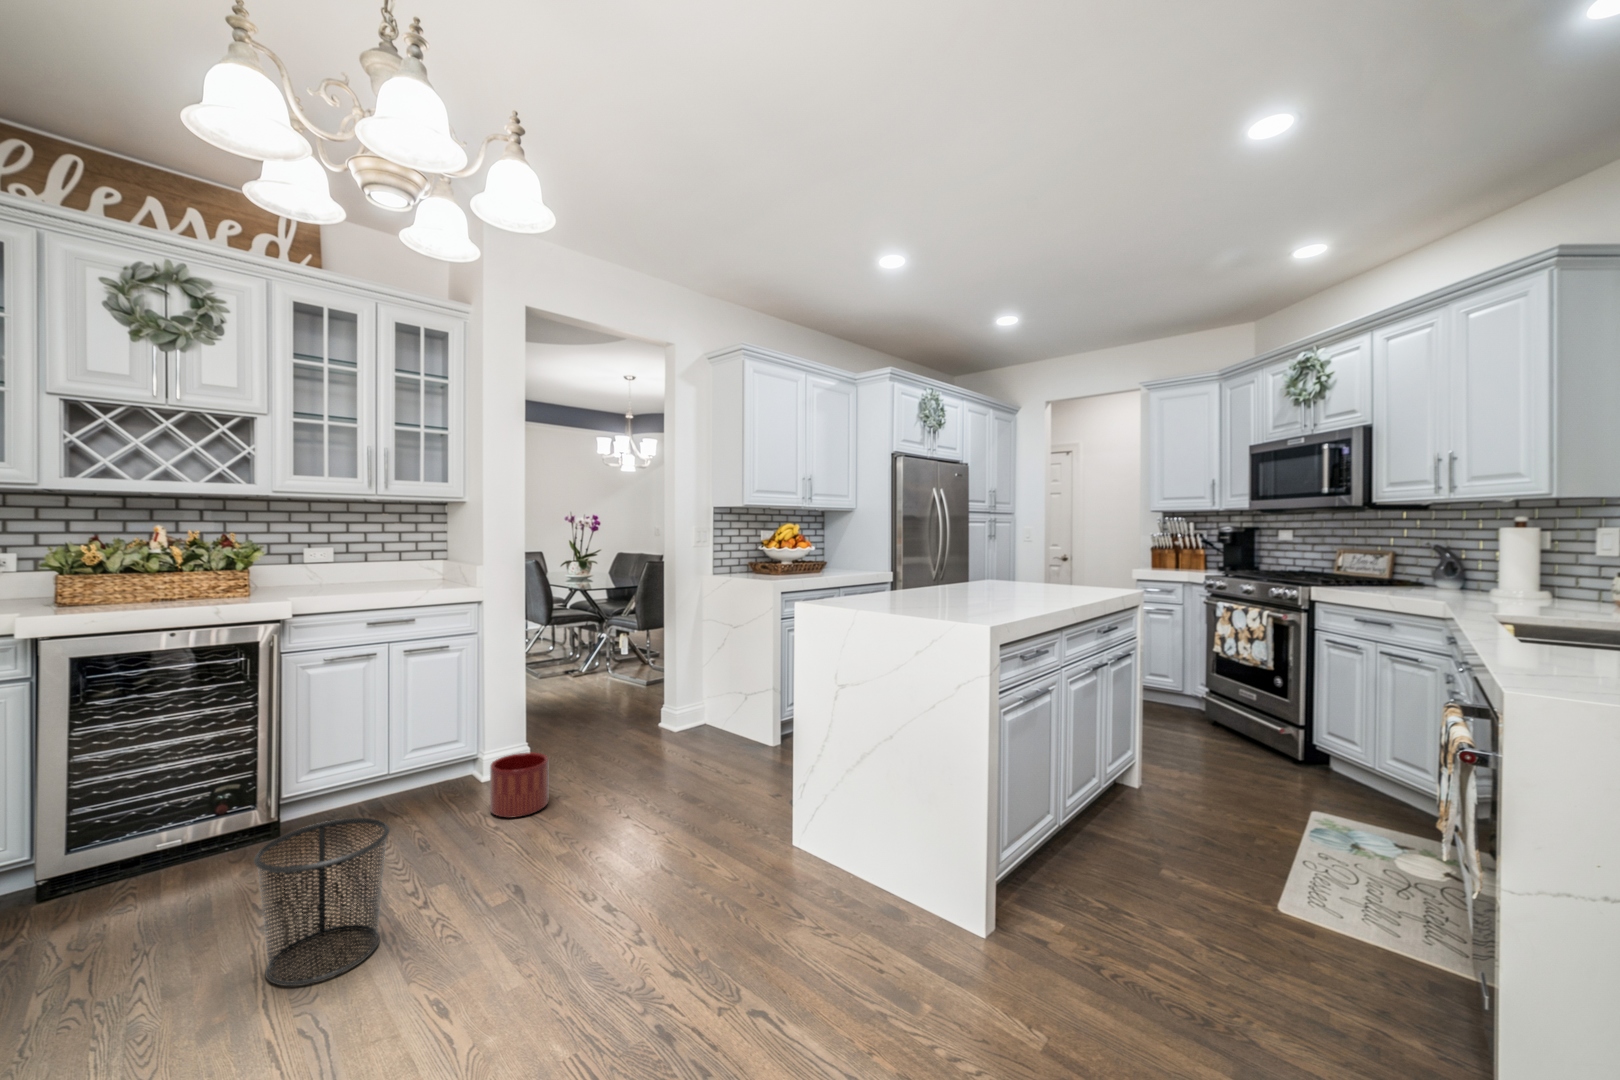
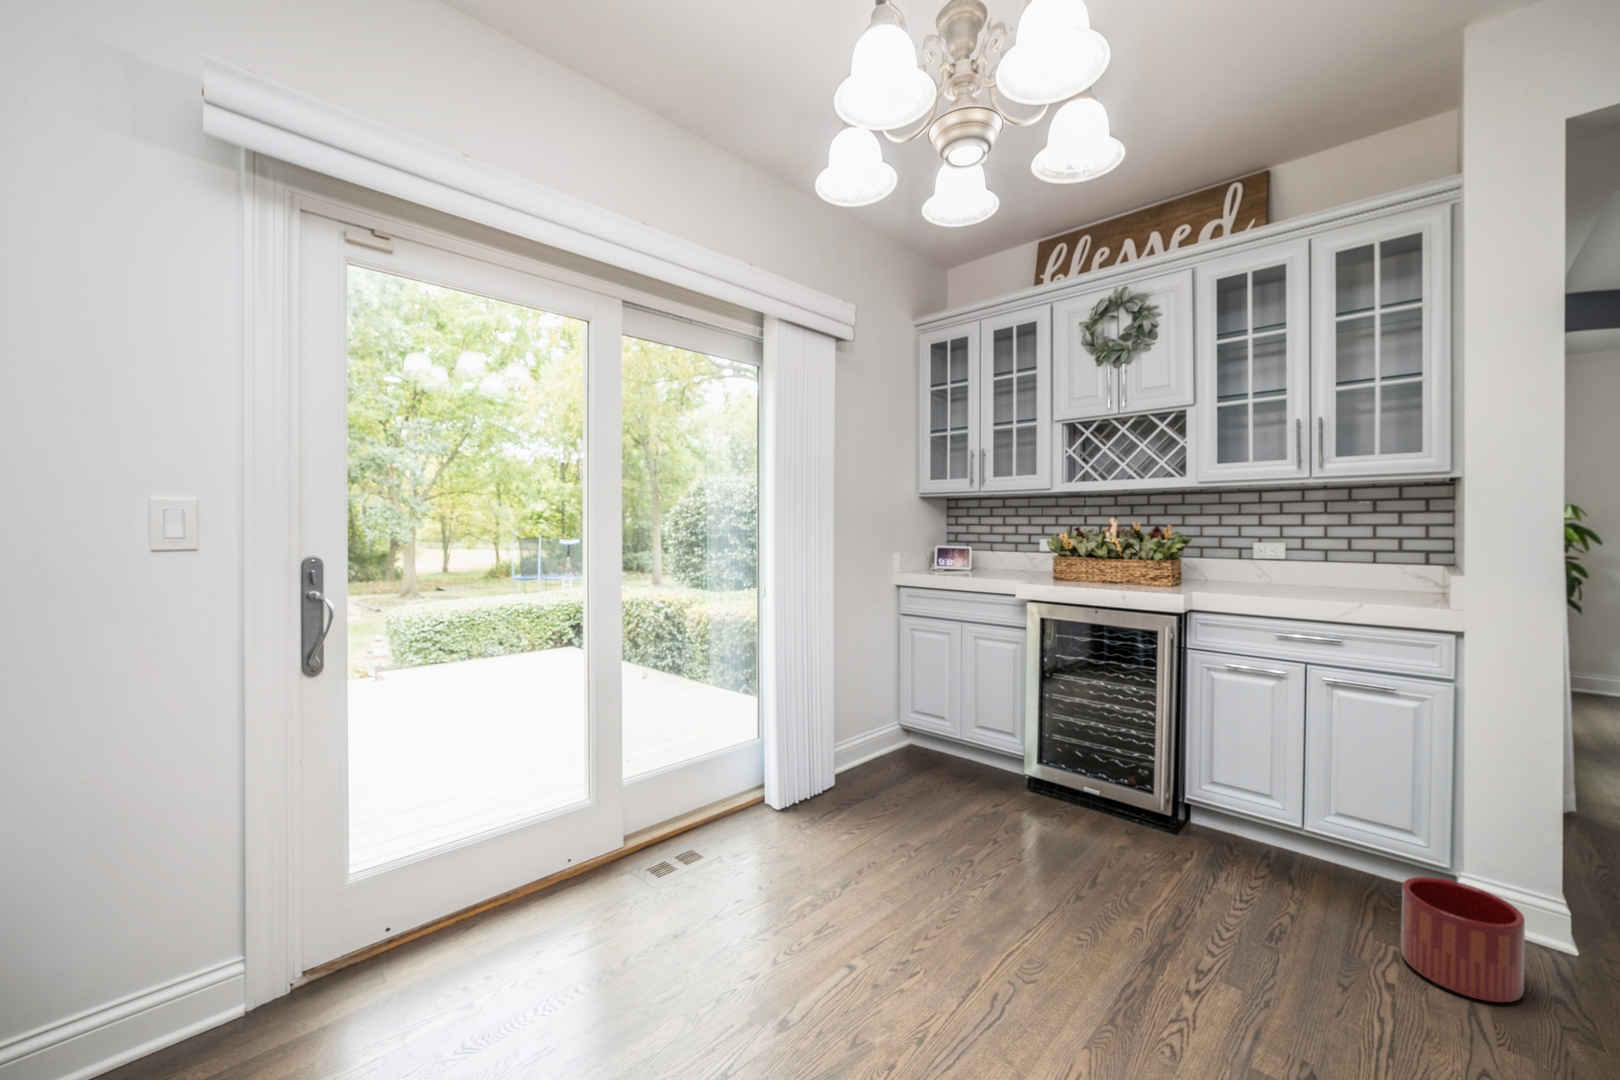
waste bin: present [254,818,390,986] -> none [1019,821,1139,993]

